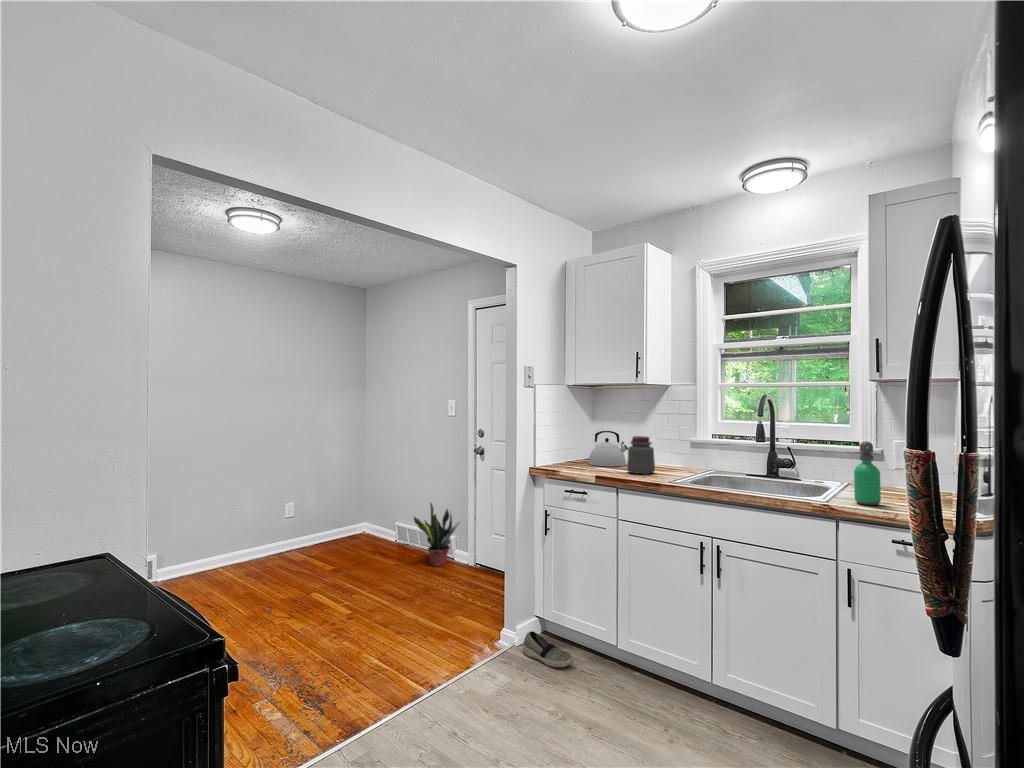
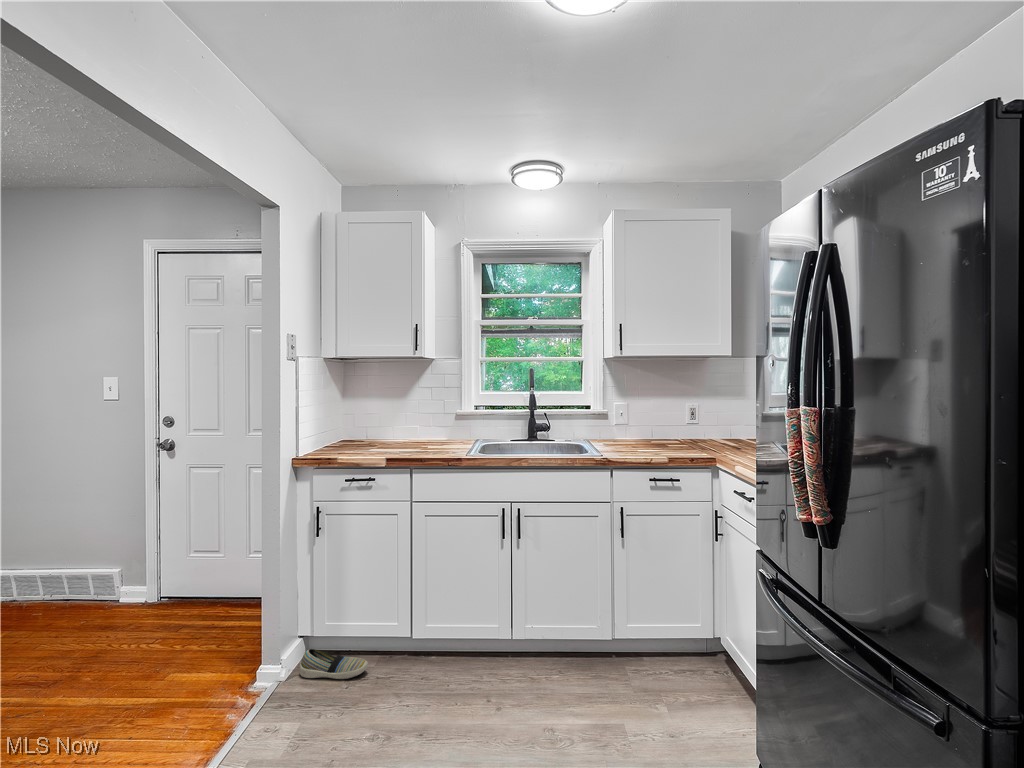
kettle: present [588,431,628,466] -> none [350,409,394,448]
jar: present [627,436,655,474] -> none [408,412,437,452]
soap dispenser: present [854,441,881,505] -> none [620,405,637,456]
potted plant: present [414,503,459,566] -> none [53,527,135,618]

